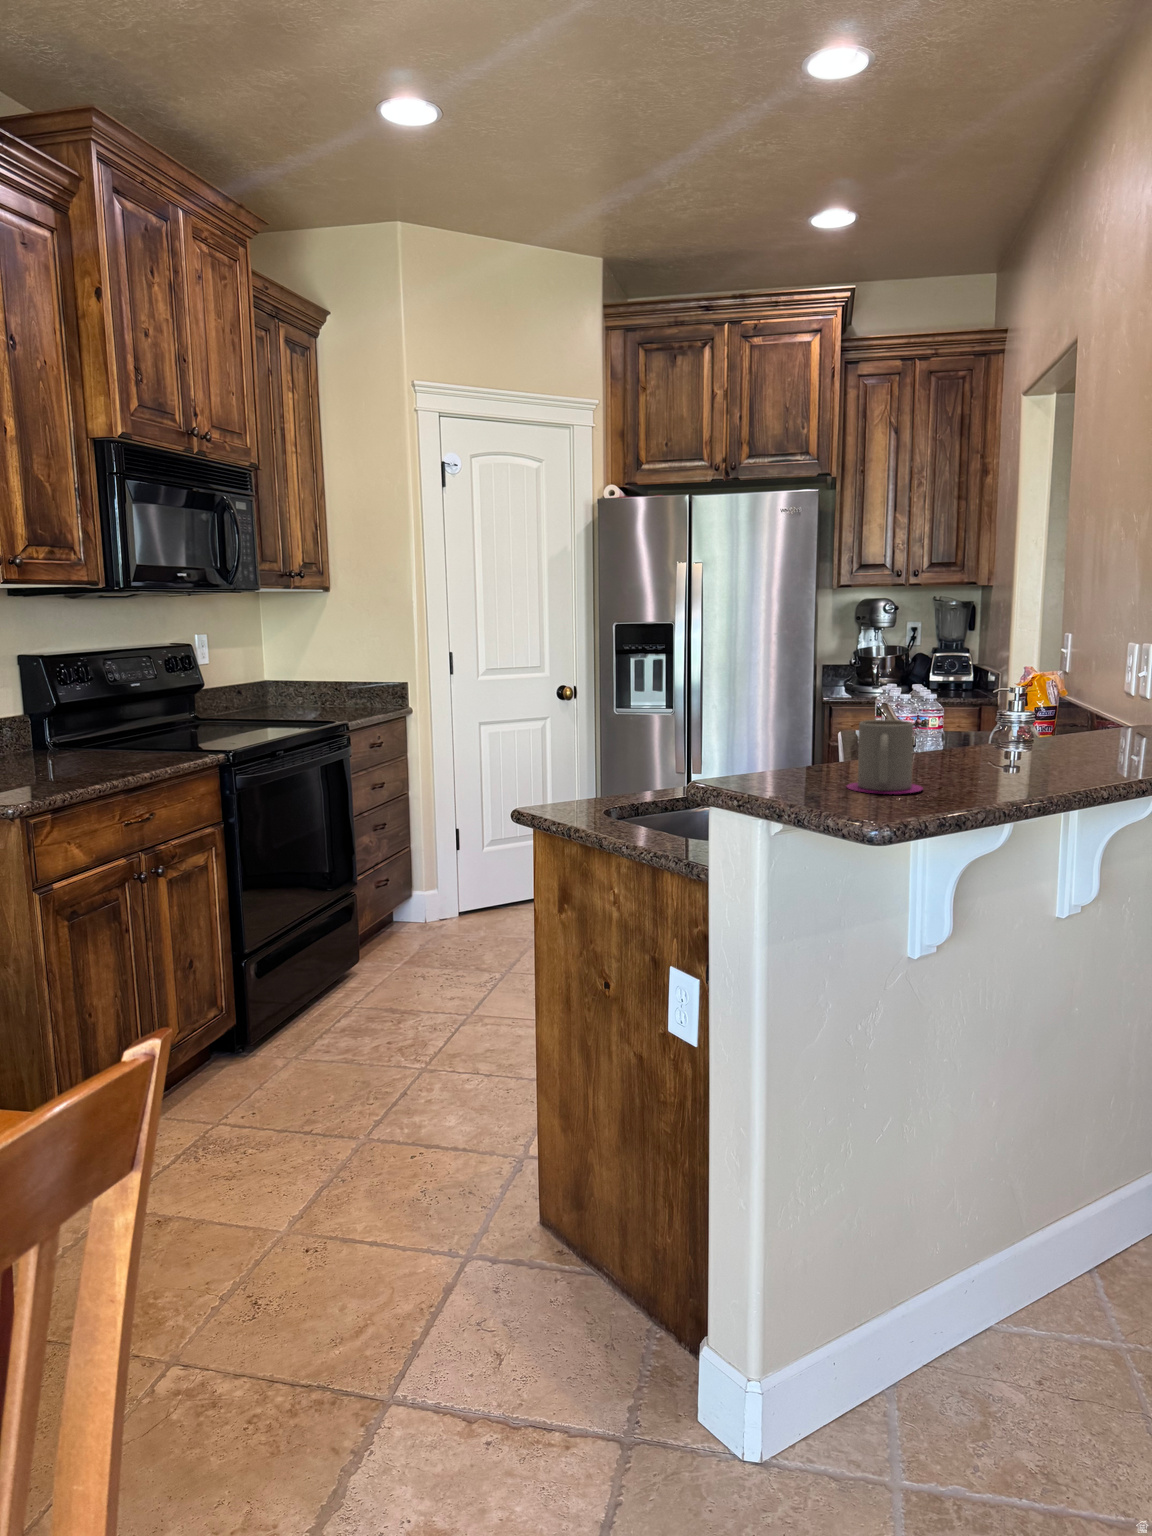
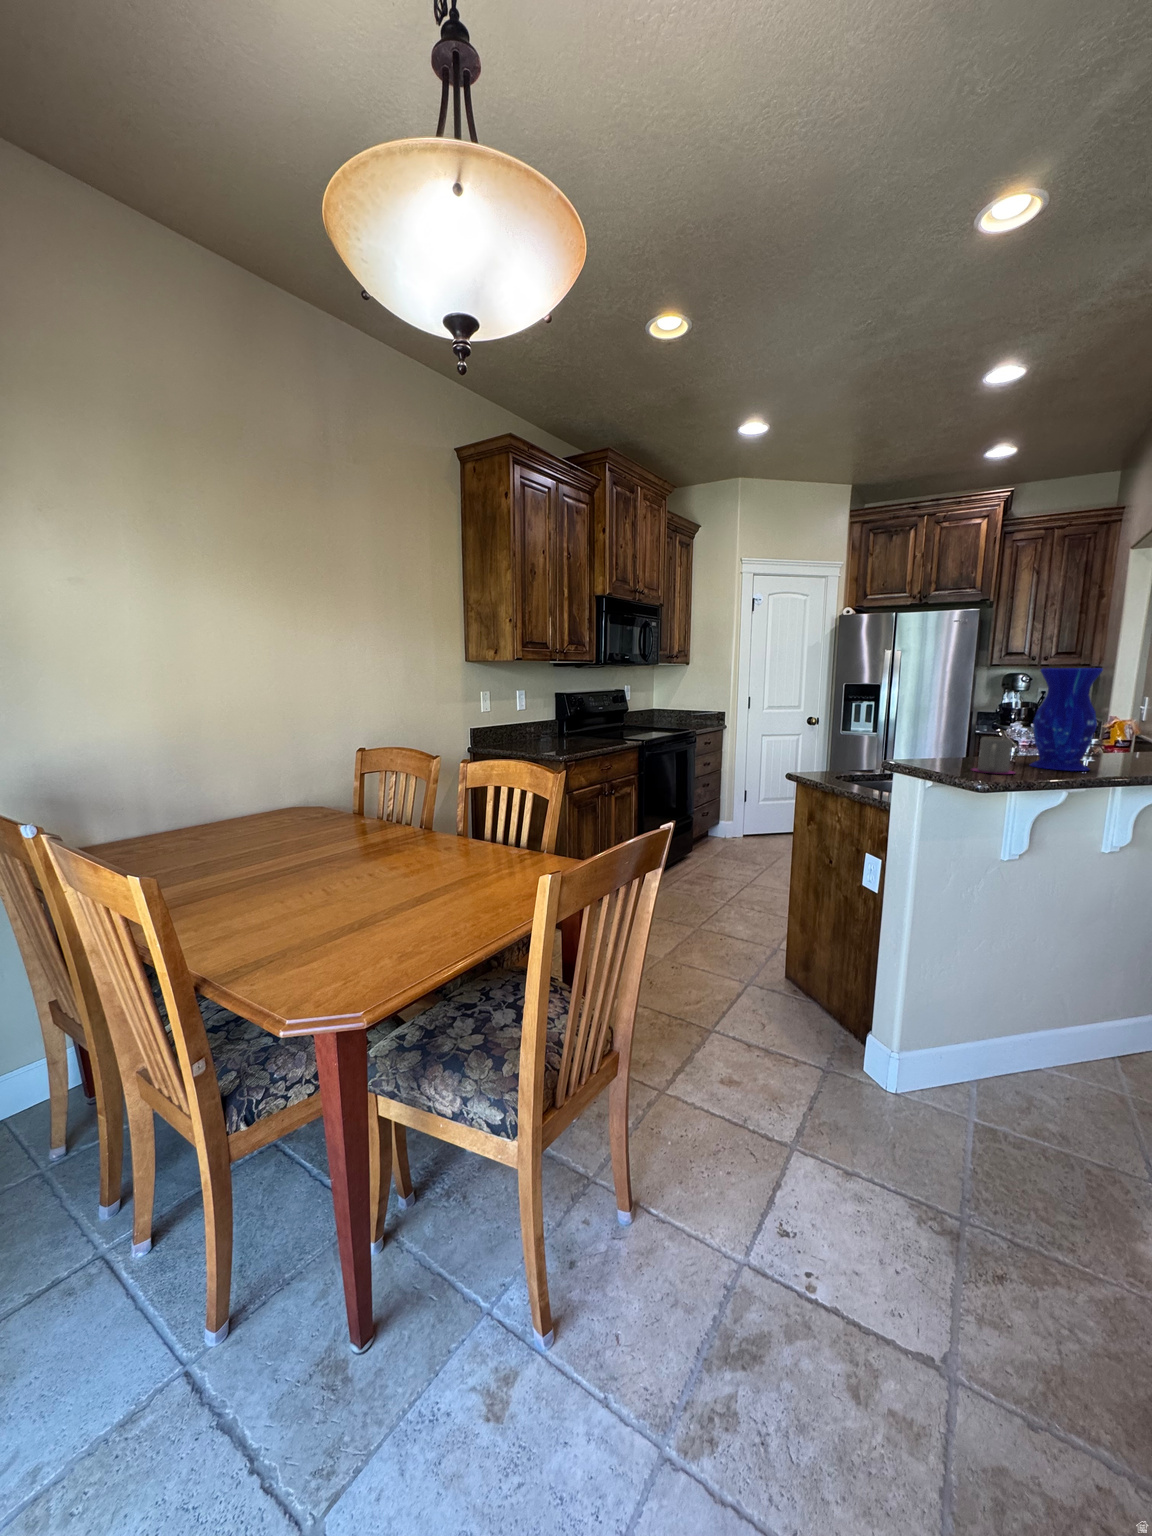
vase: none [935,579,1041,774] -> present [1030,668,1103,771]

